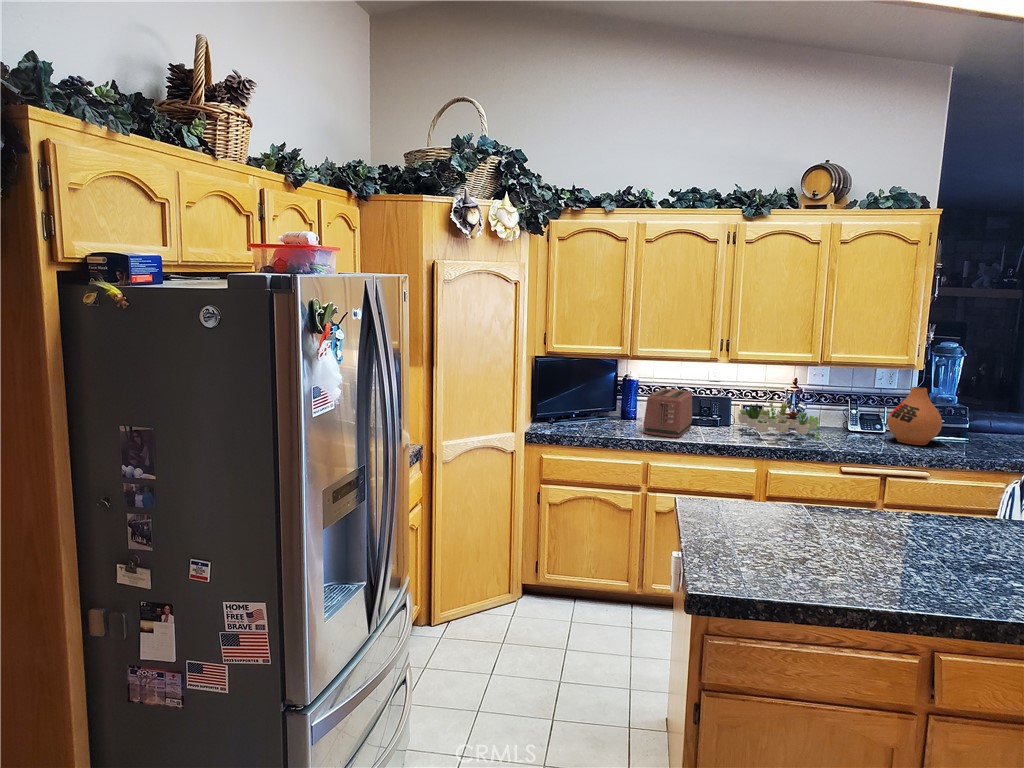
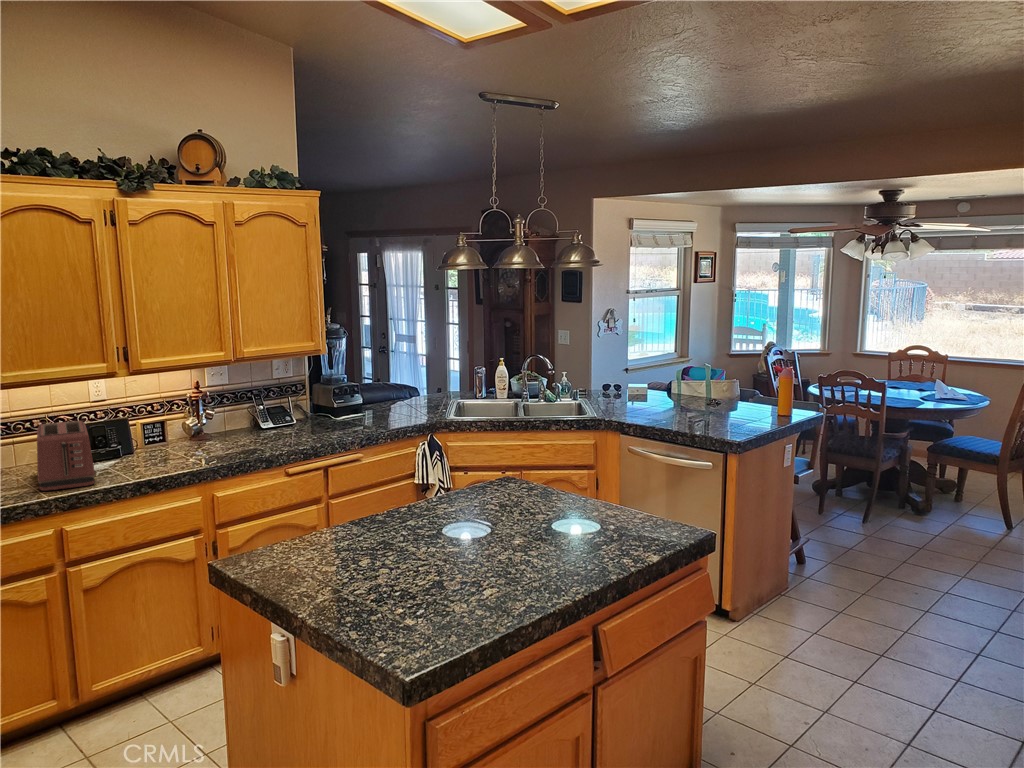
vase: present [888,387,942,445] -> none [303,370,350,430]
succulent plant: present [738,403,820,440] -> none [148,412,249,454]

